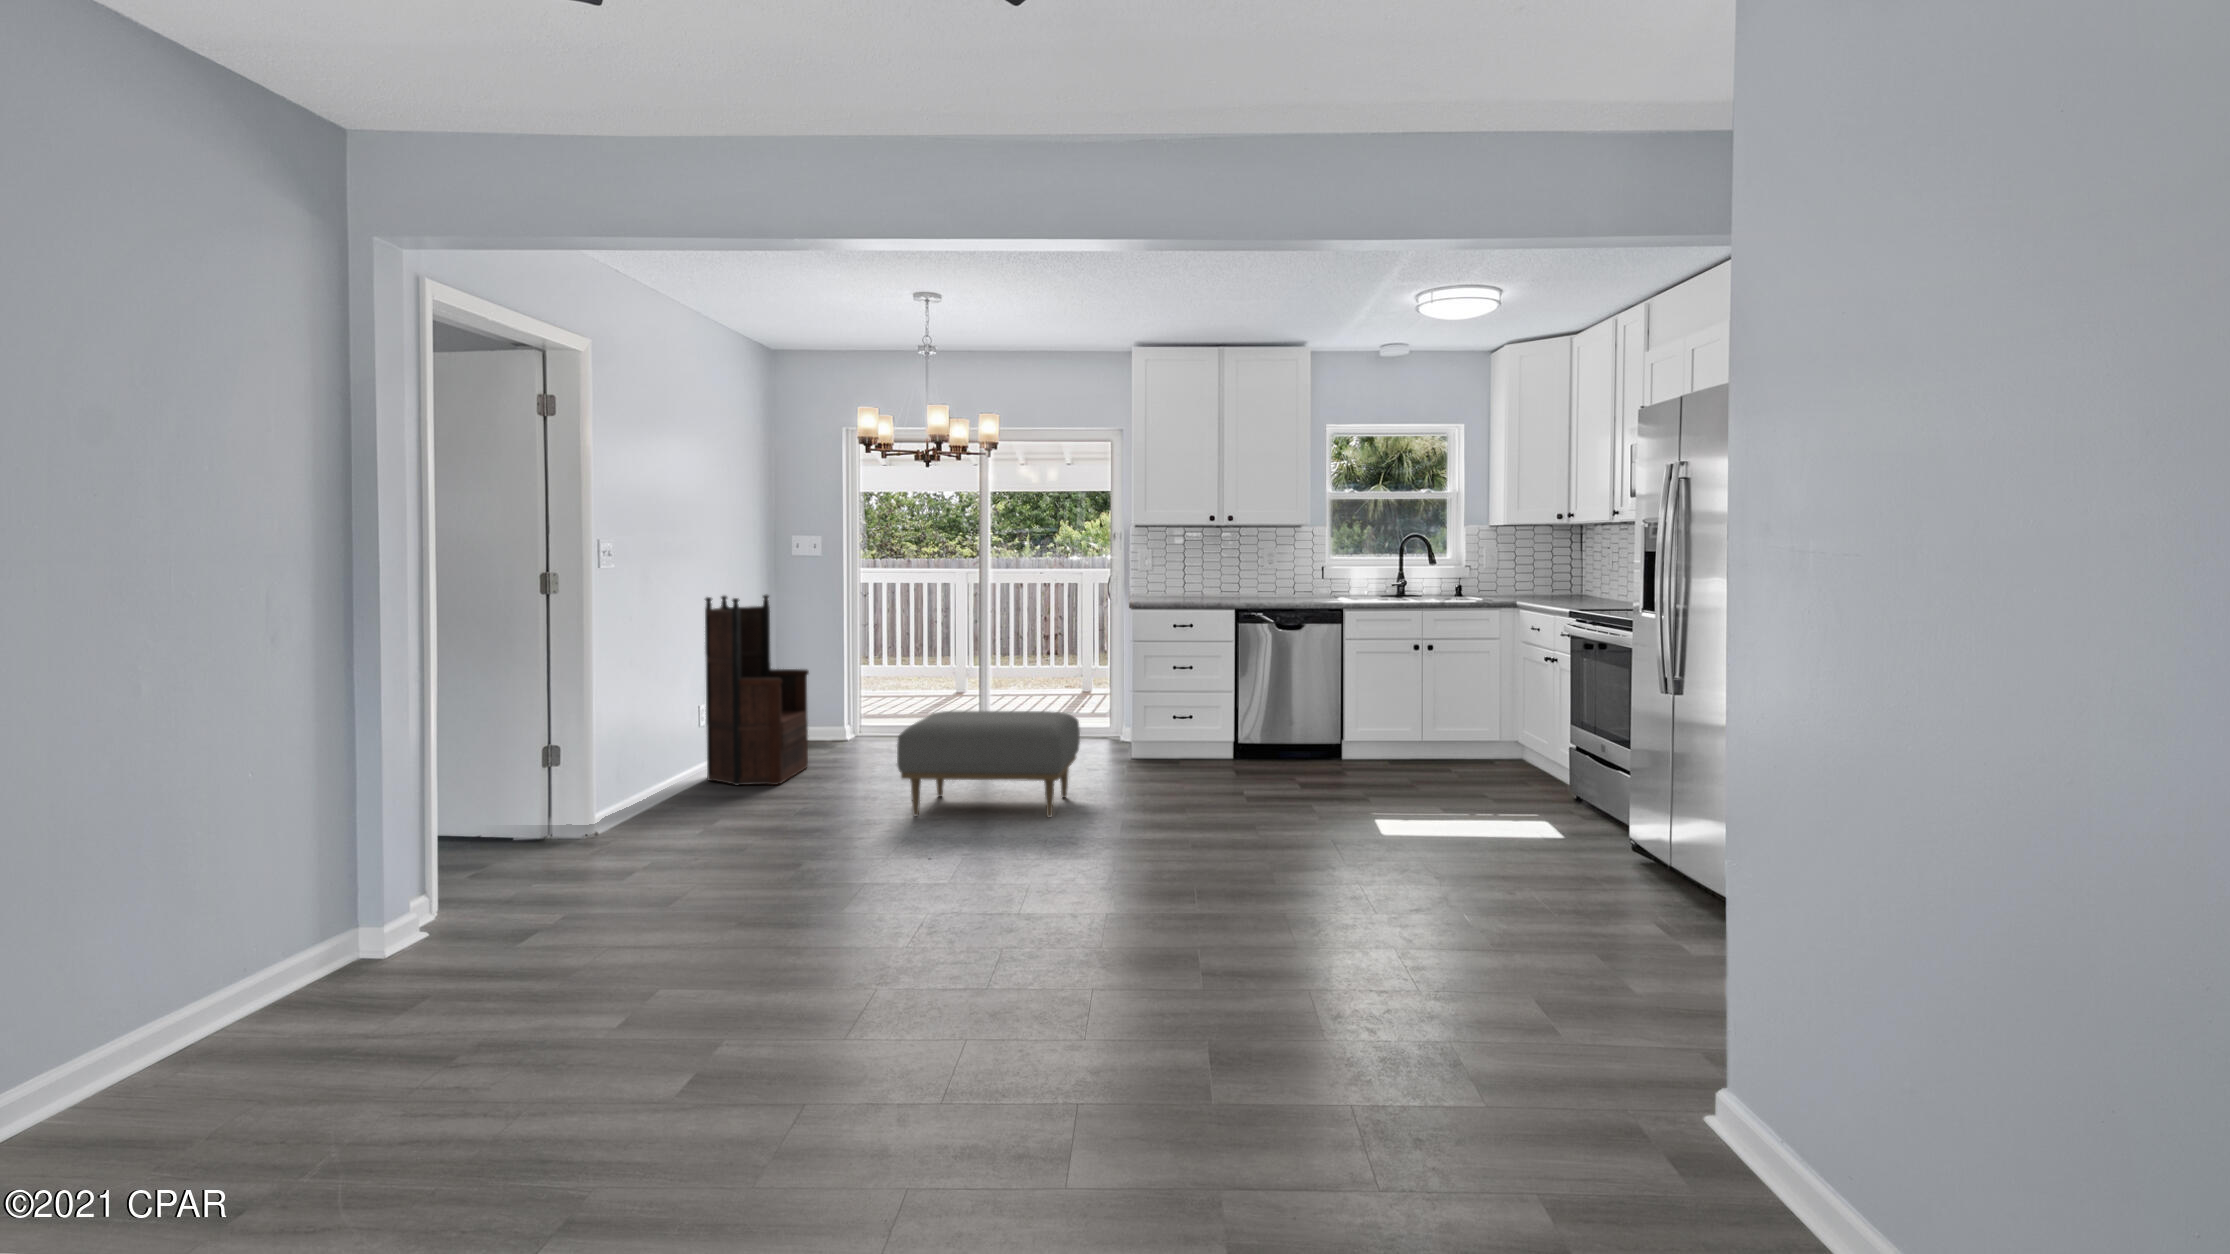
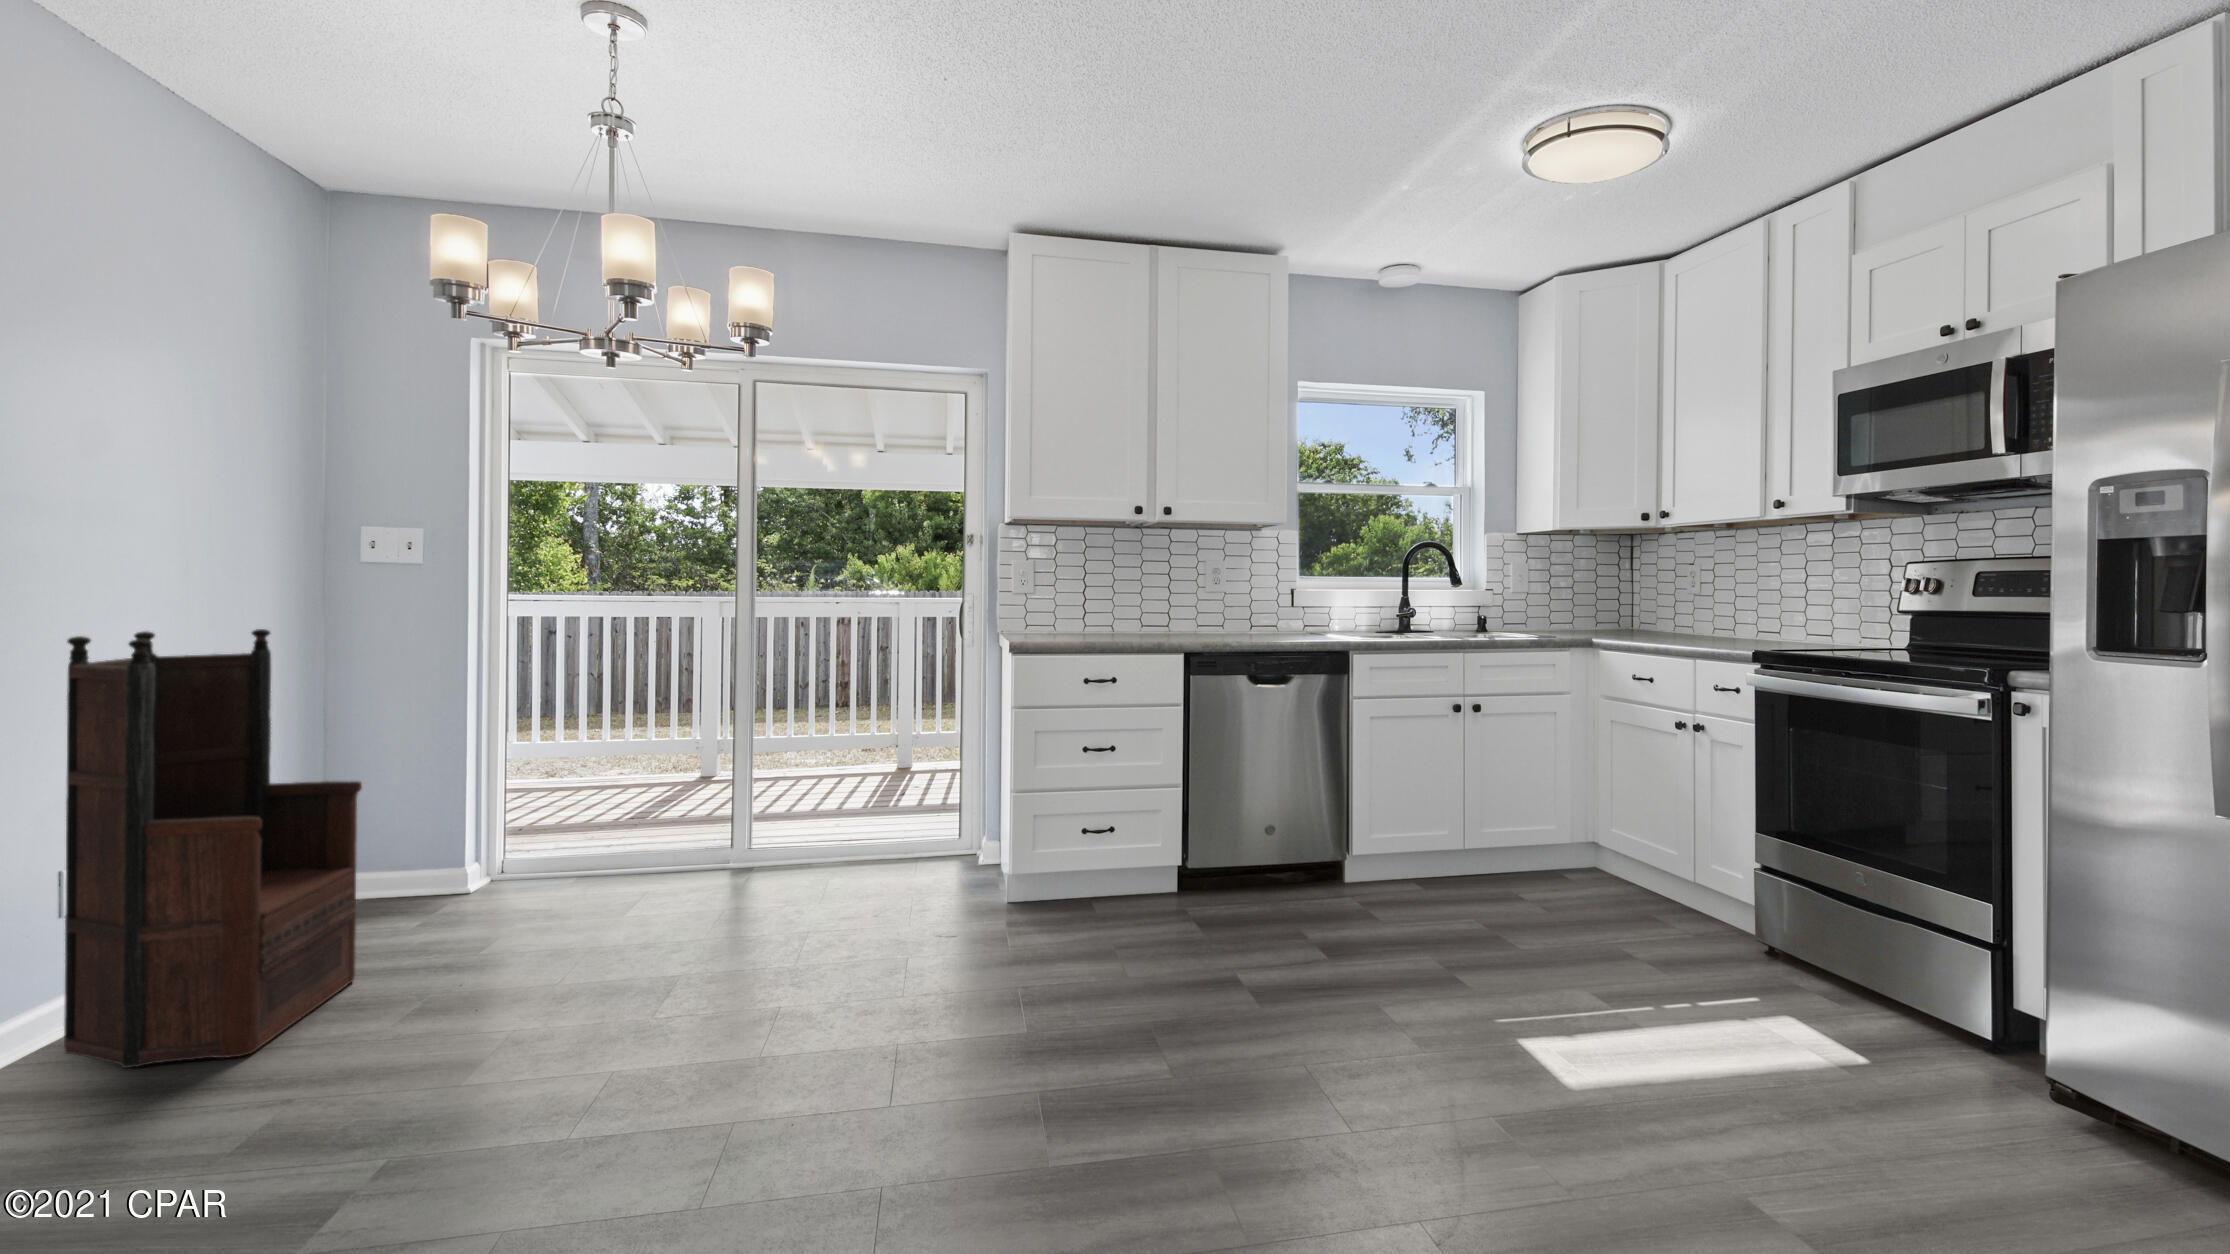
ottoman: present [897,711,1080,818] -> none [511,874,951,1173]

